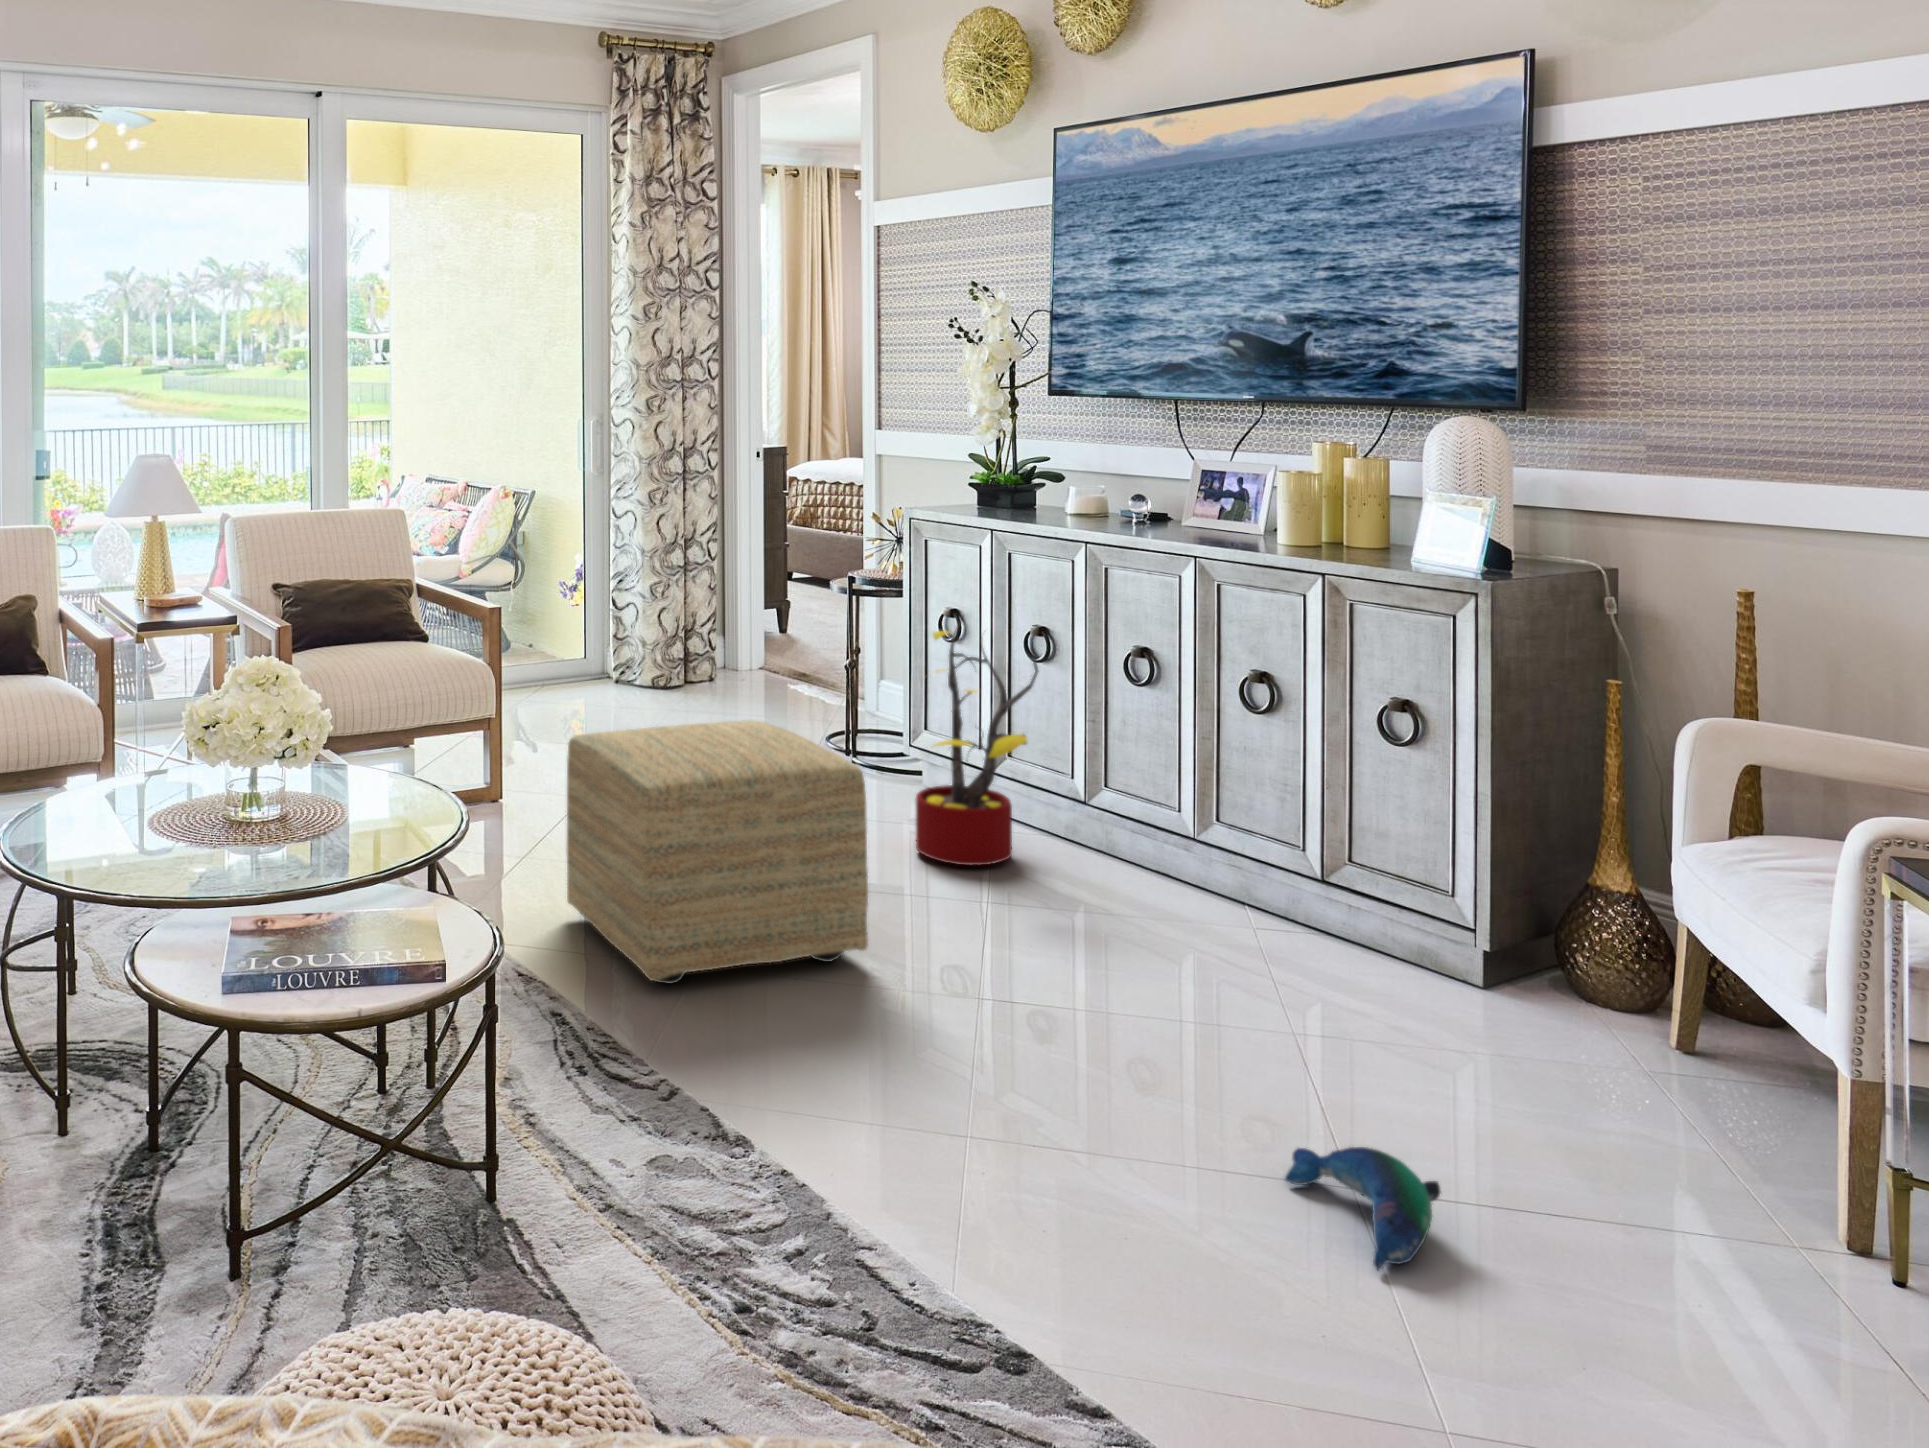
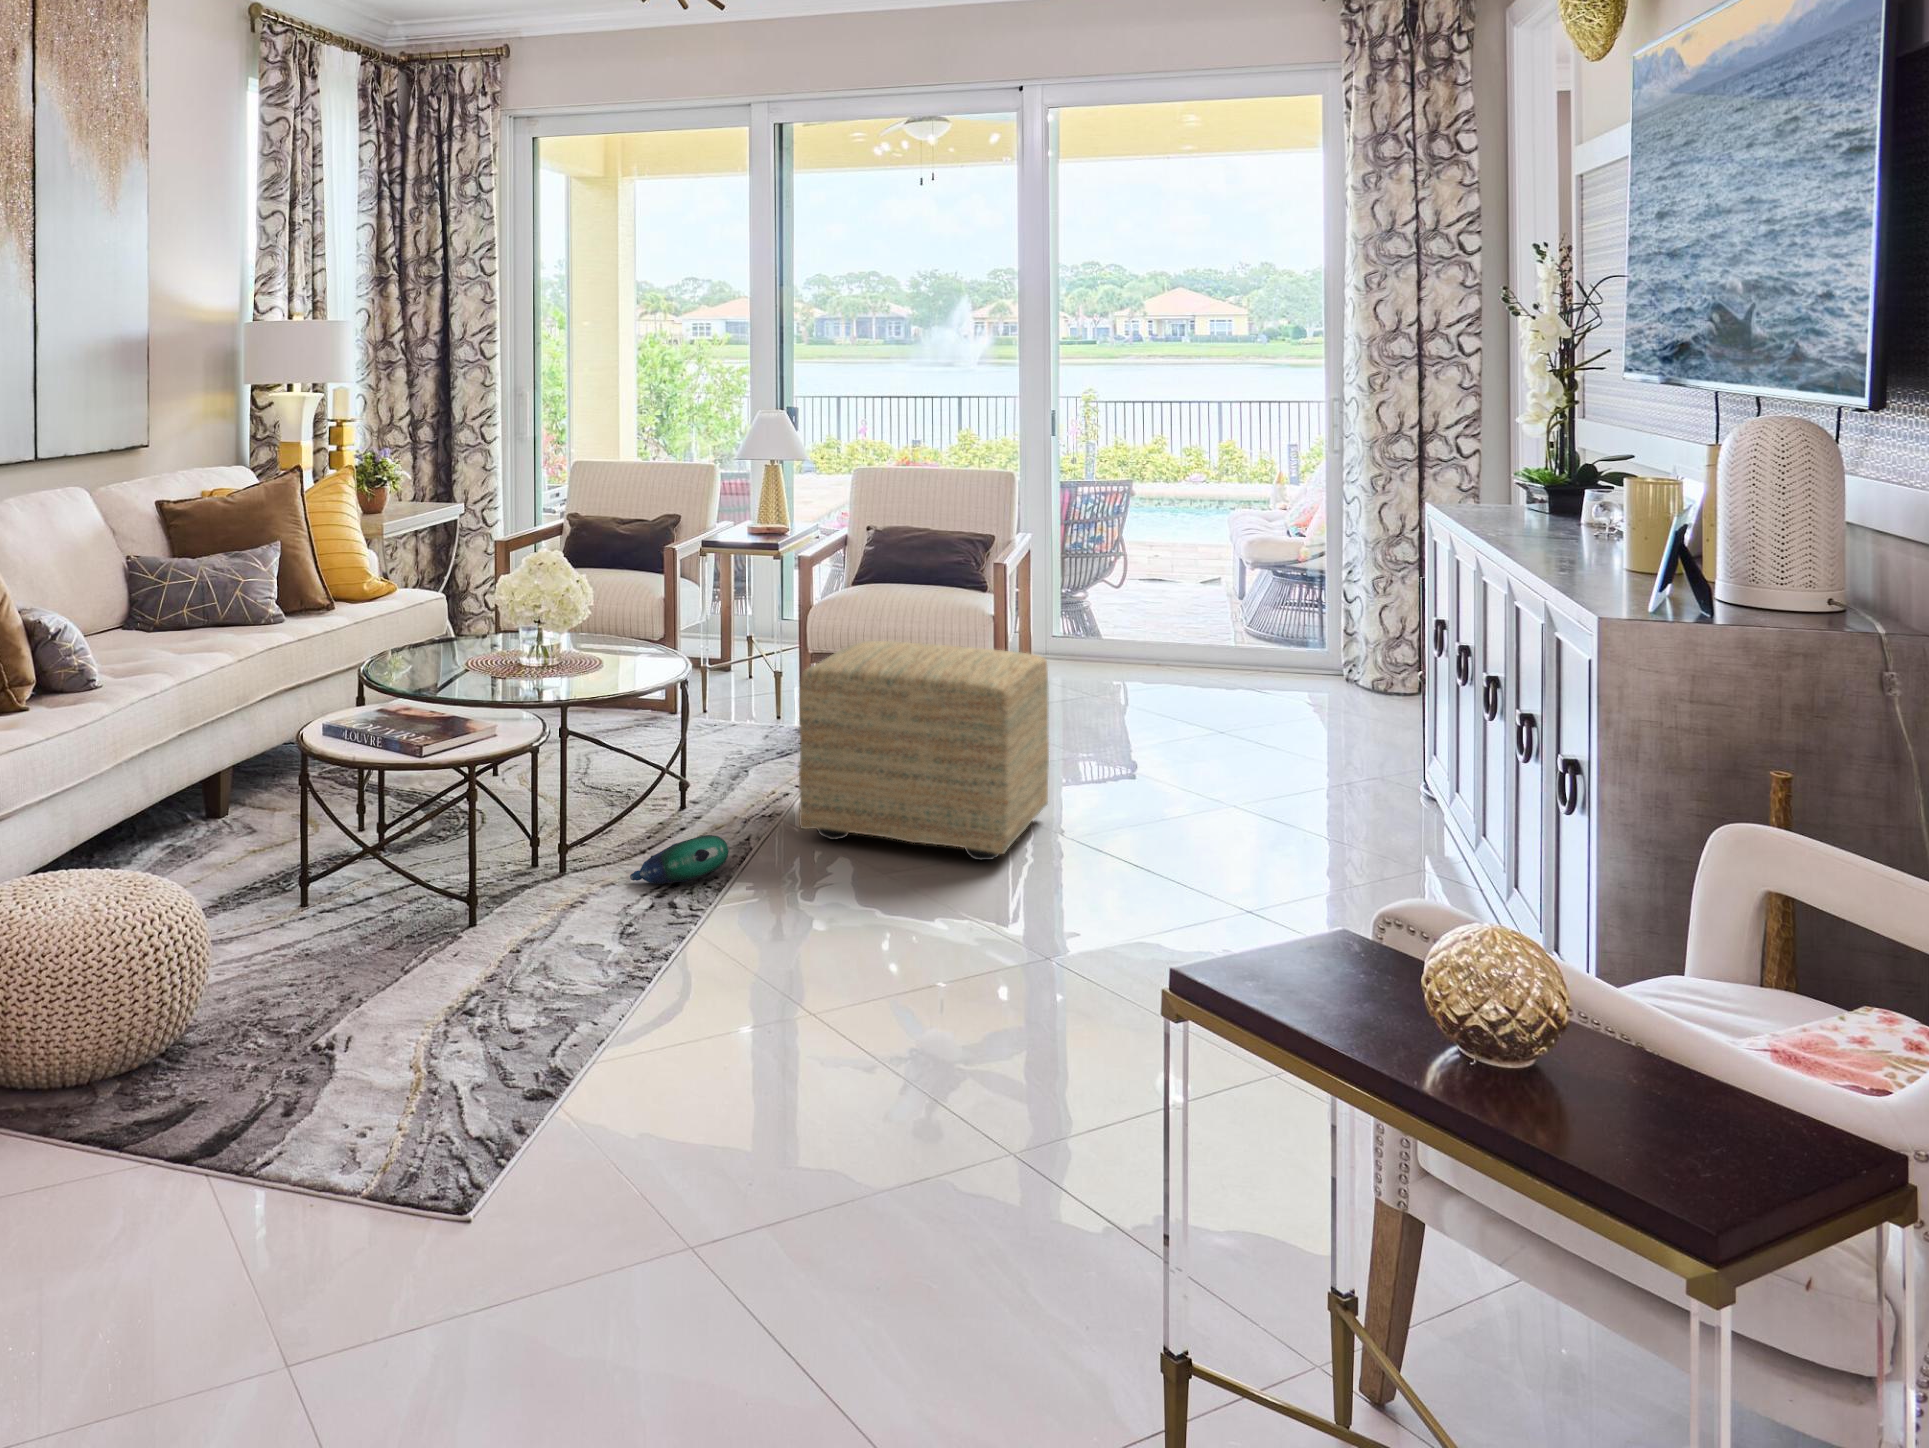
decorative plant: present [916,617,1038,865] -> none [1246,598,1415,850]
plush toy: present [1285,1147,1440,1270] -> present [630,835,729,885]

